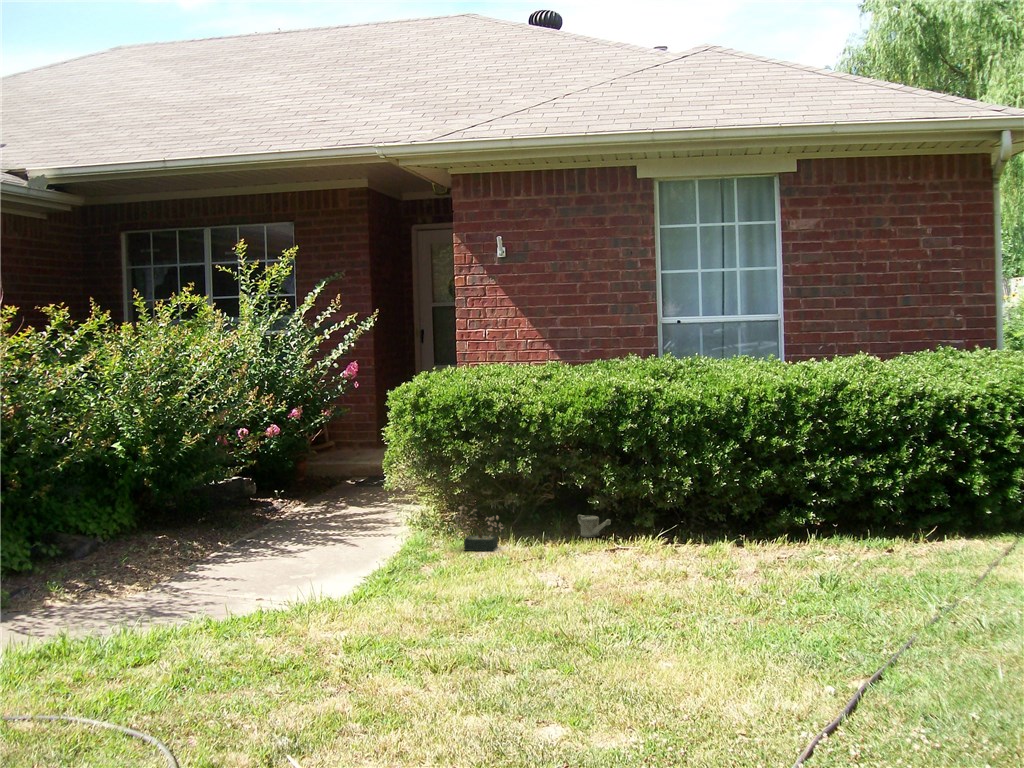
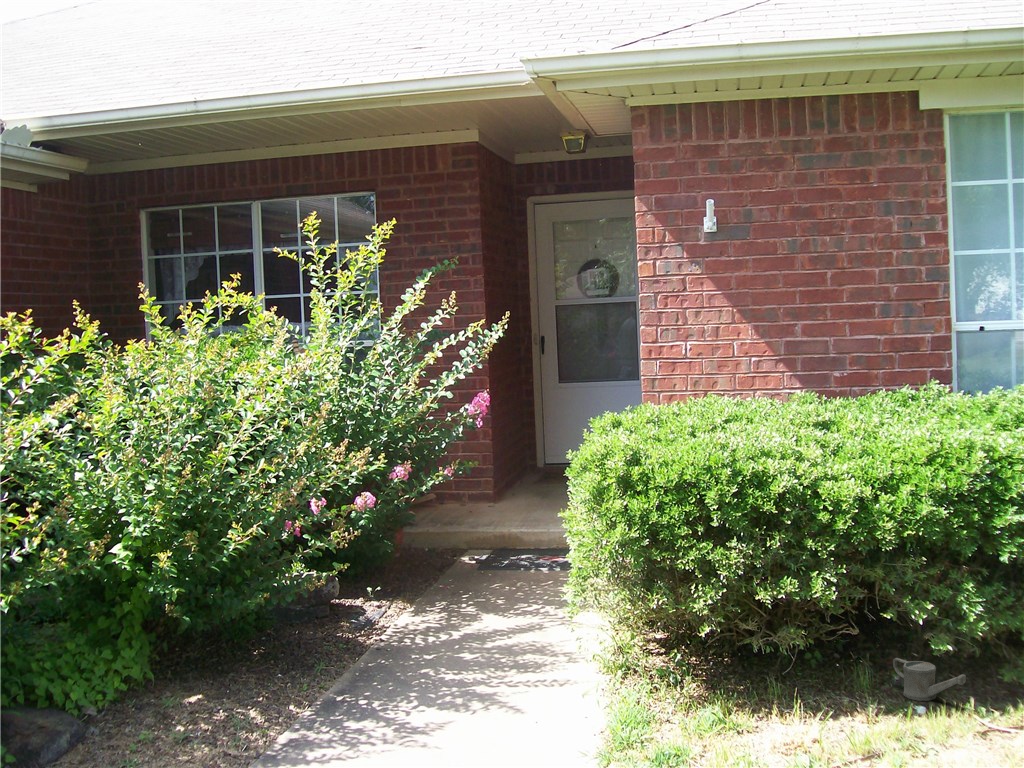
decorative plant: present [454,506,503,551] -> none [699,650,790,735]

